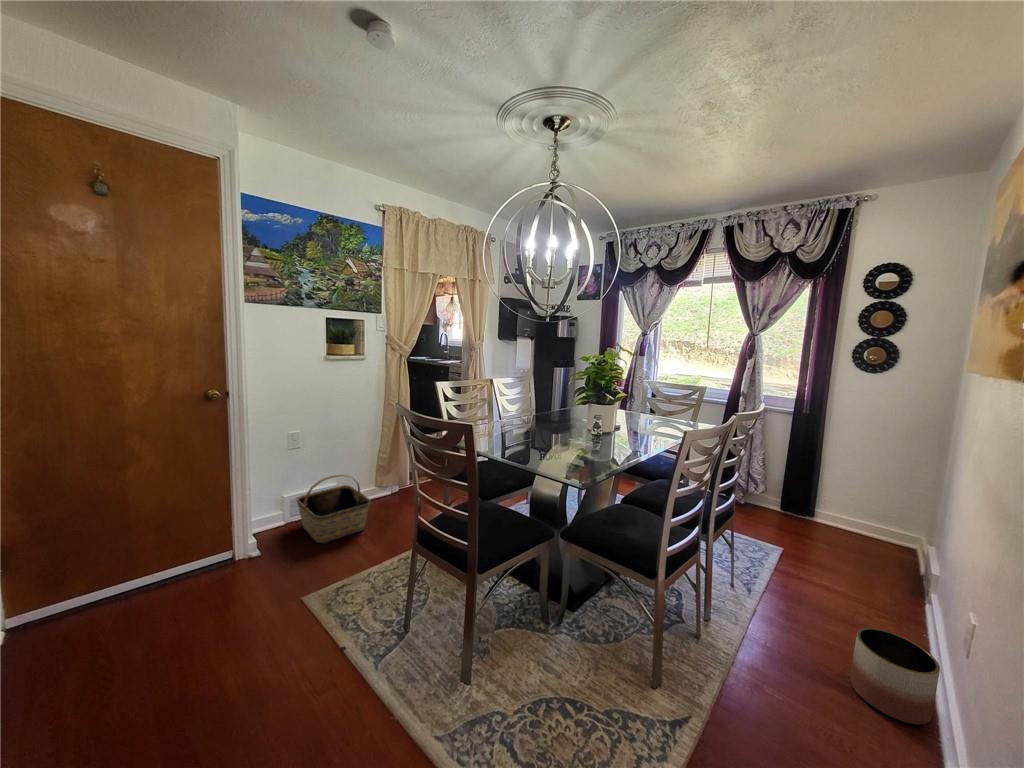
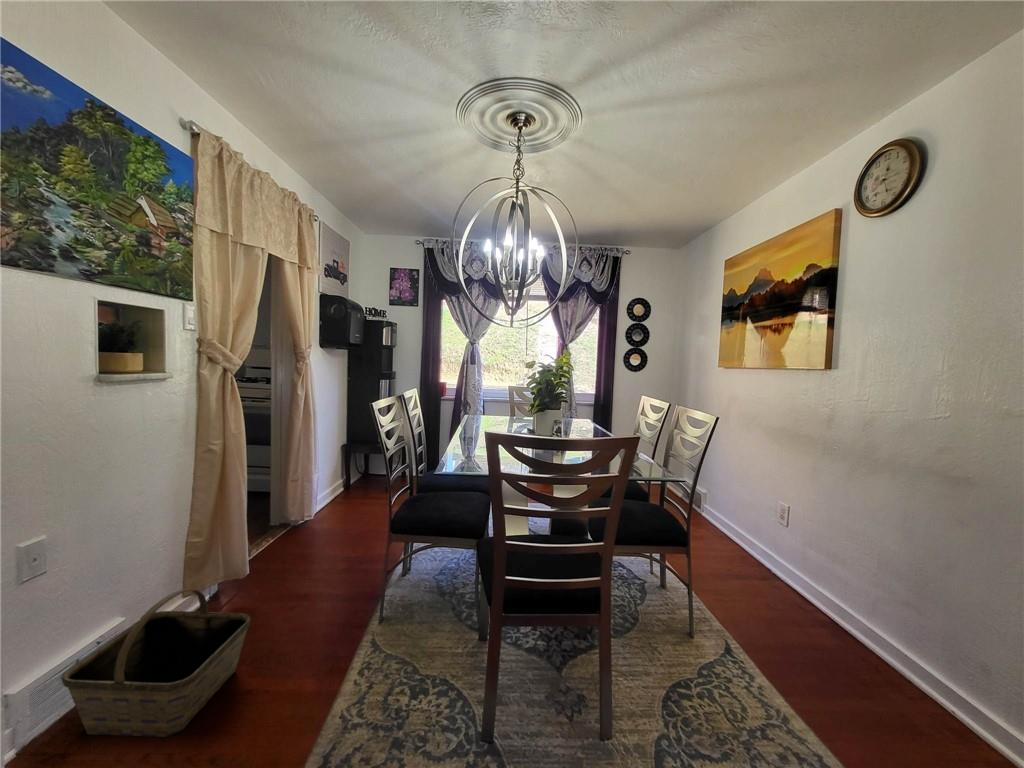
planter: present [850,628,940,724] -> none [733,532,779,582]

